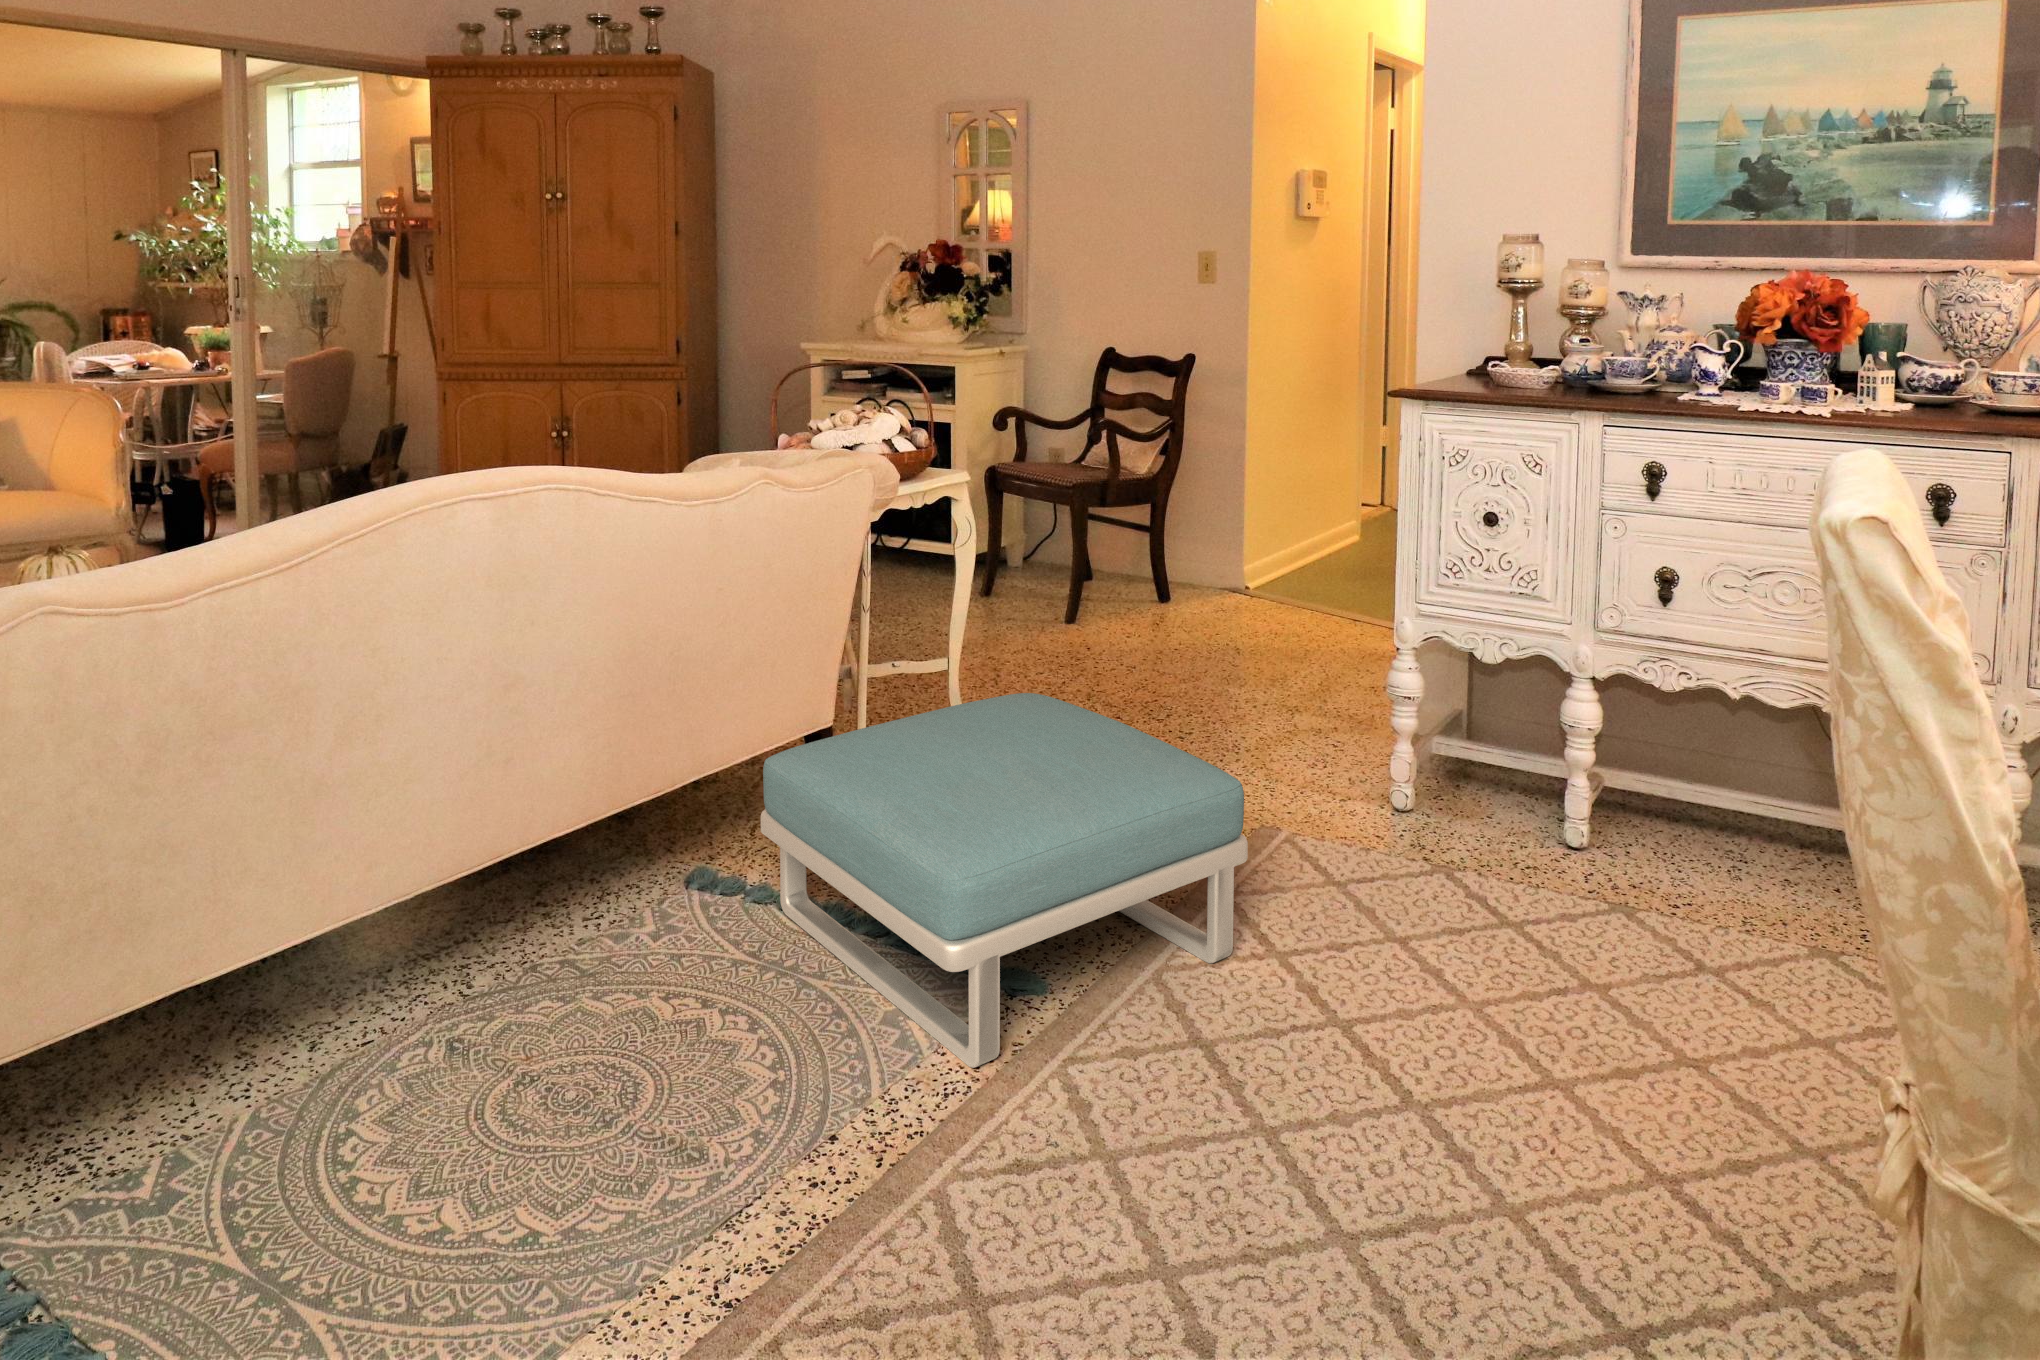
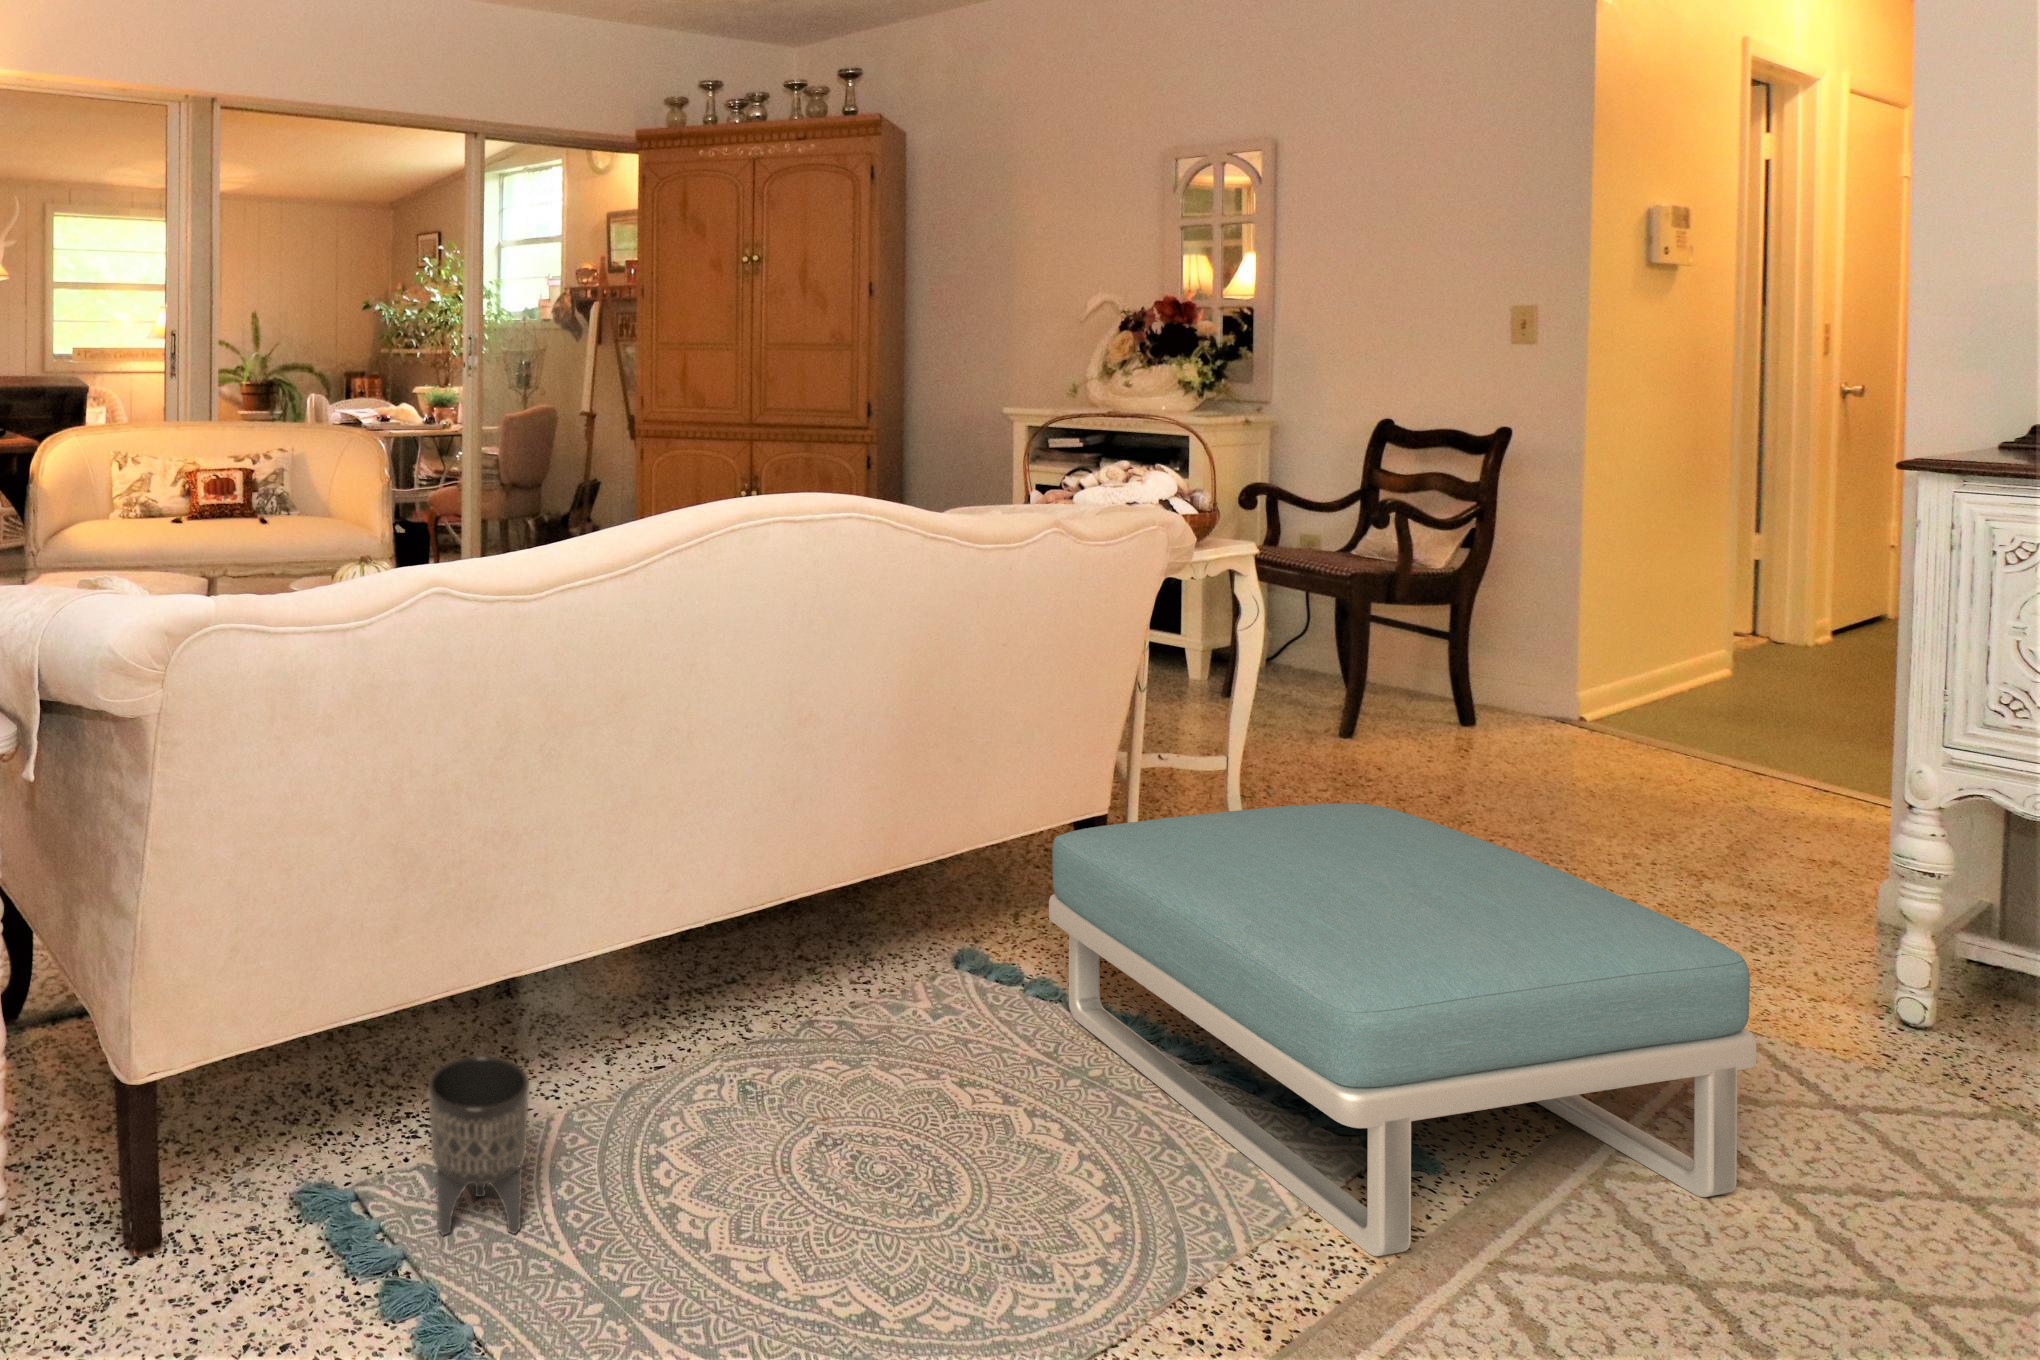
planter: none [59,1082,184,1278] -> present [428,1056,529,1235]

